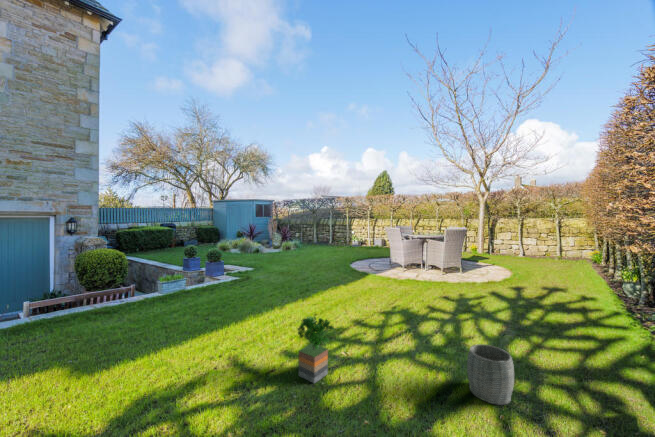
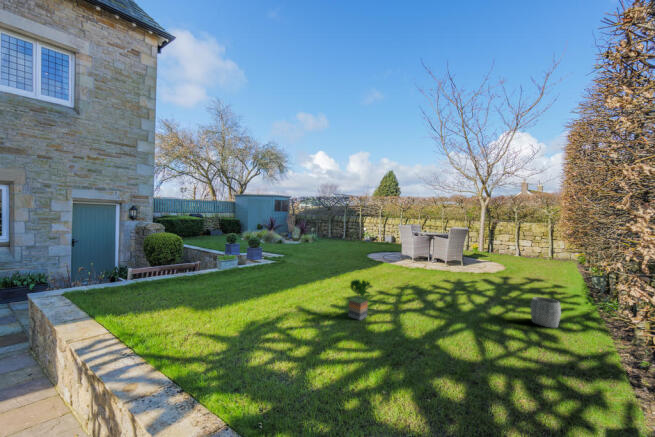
woven basket: present [467,344,514,405] -> present [530,297,561,328]

